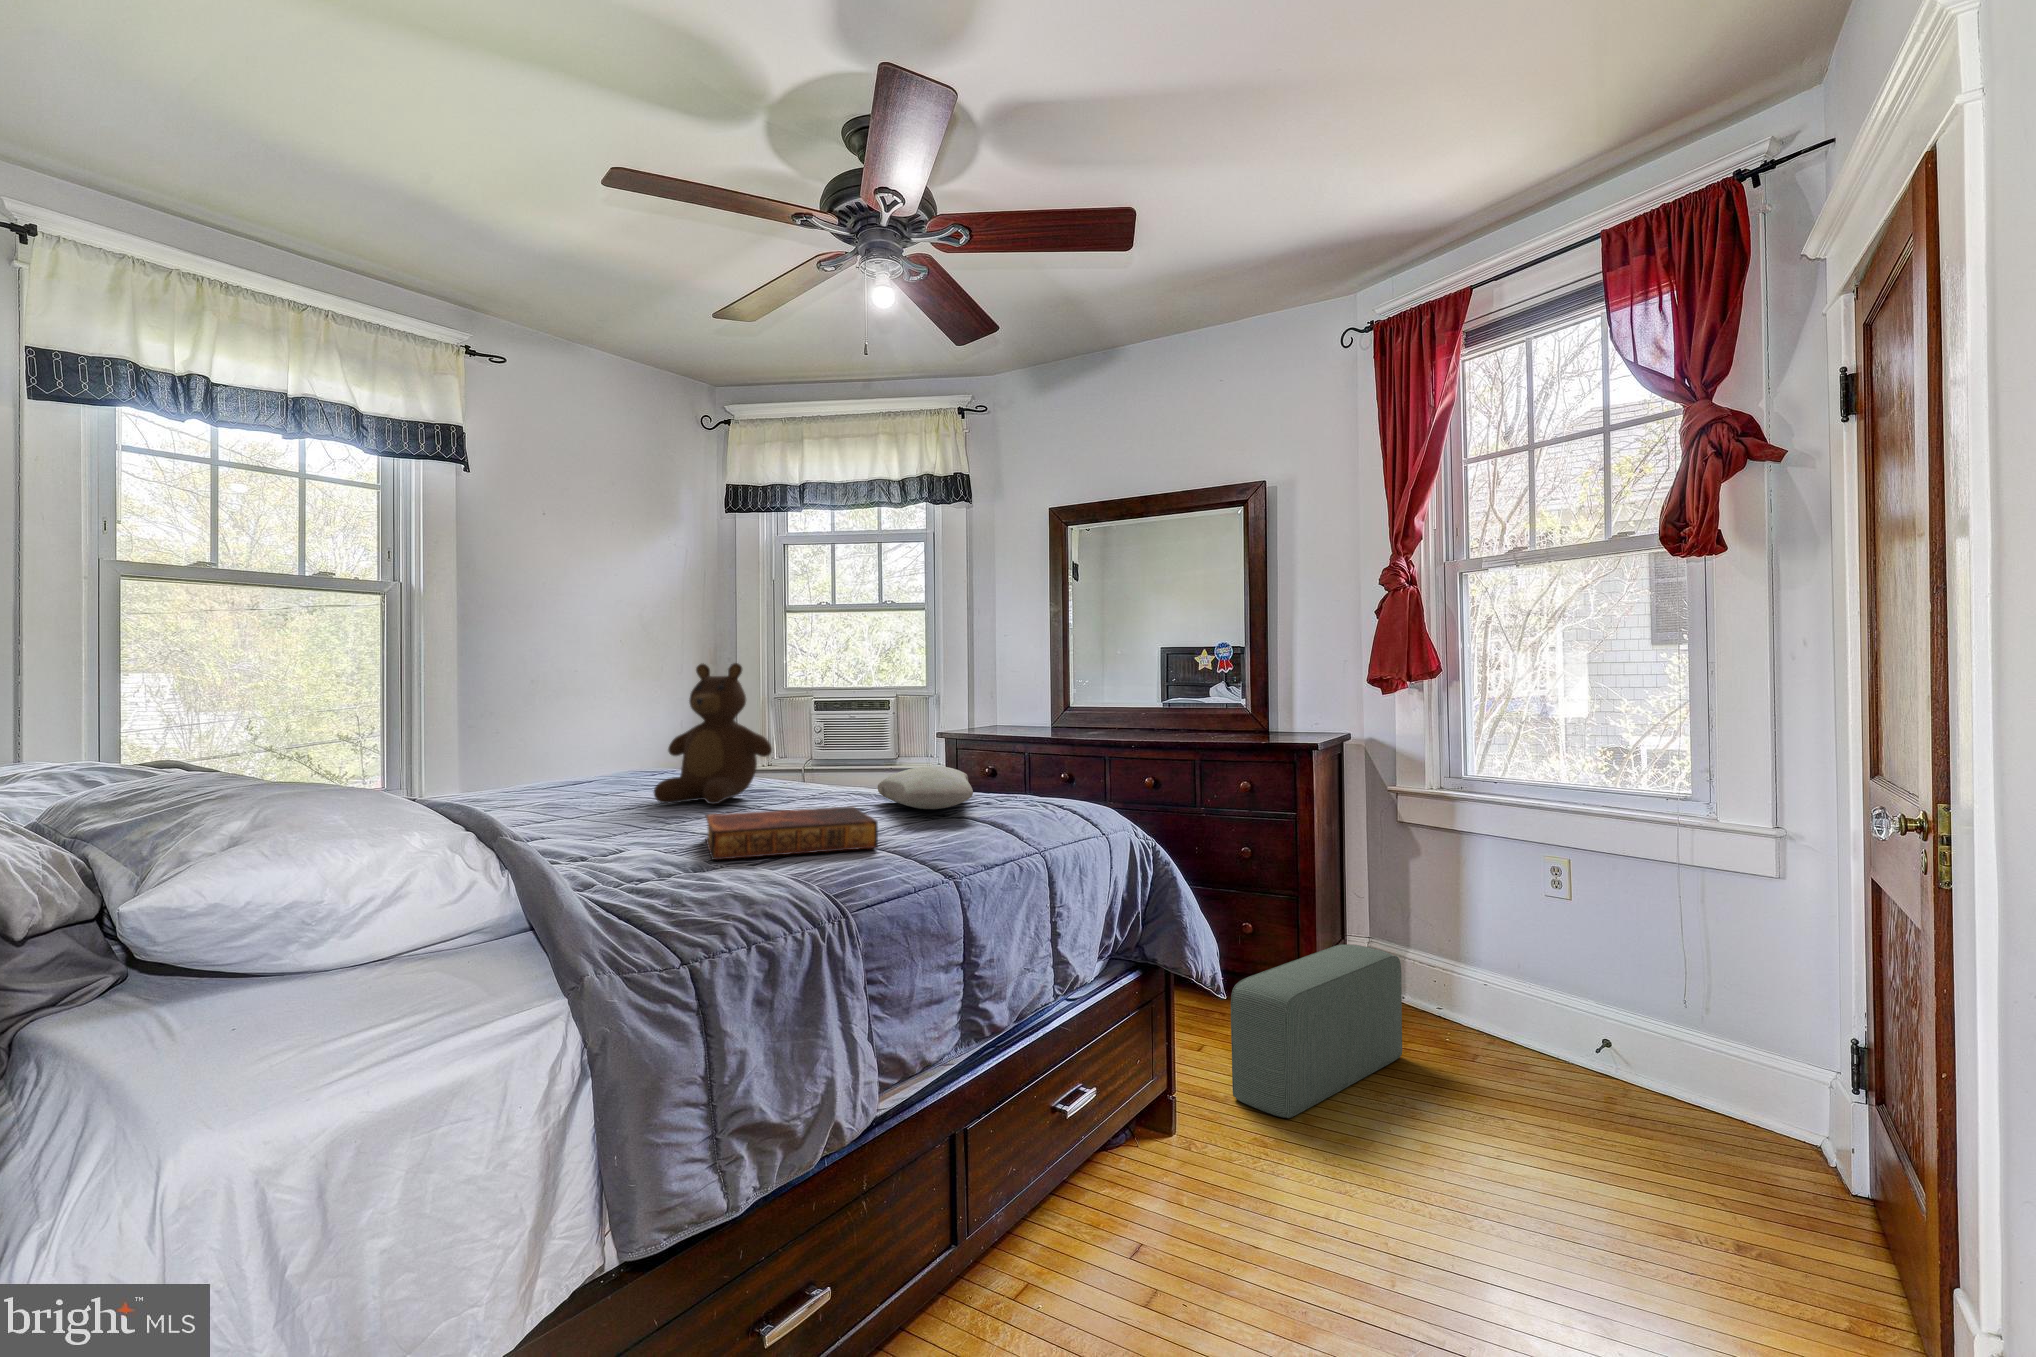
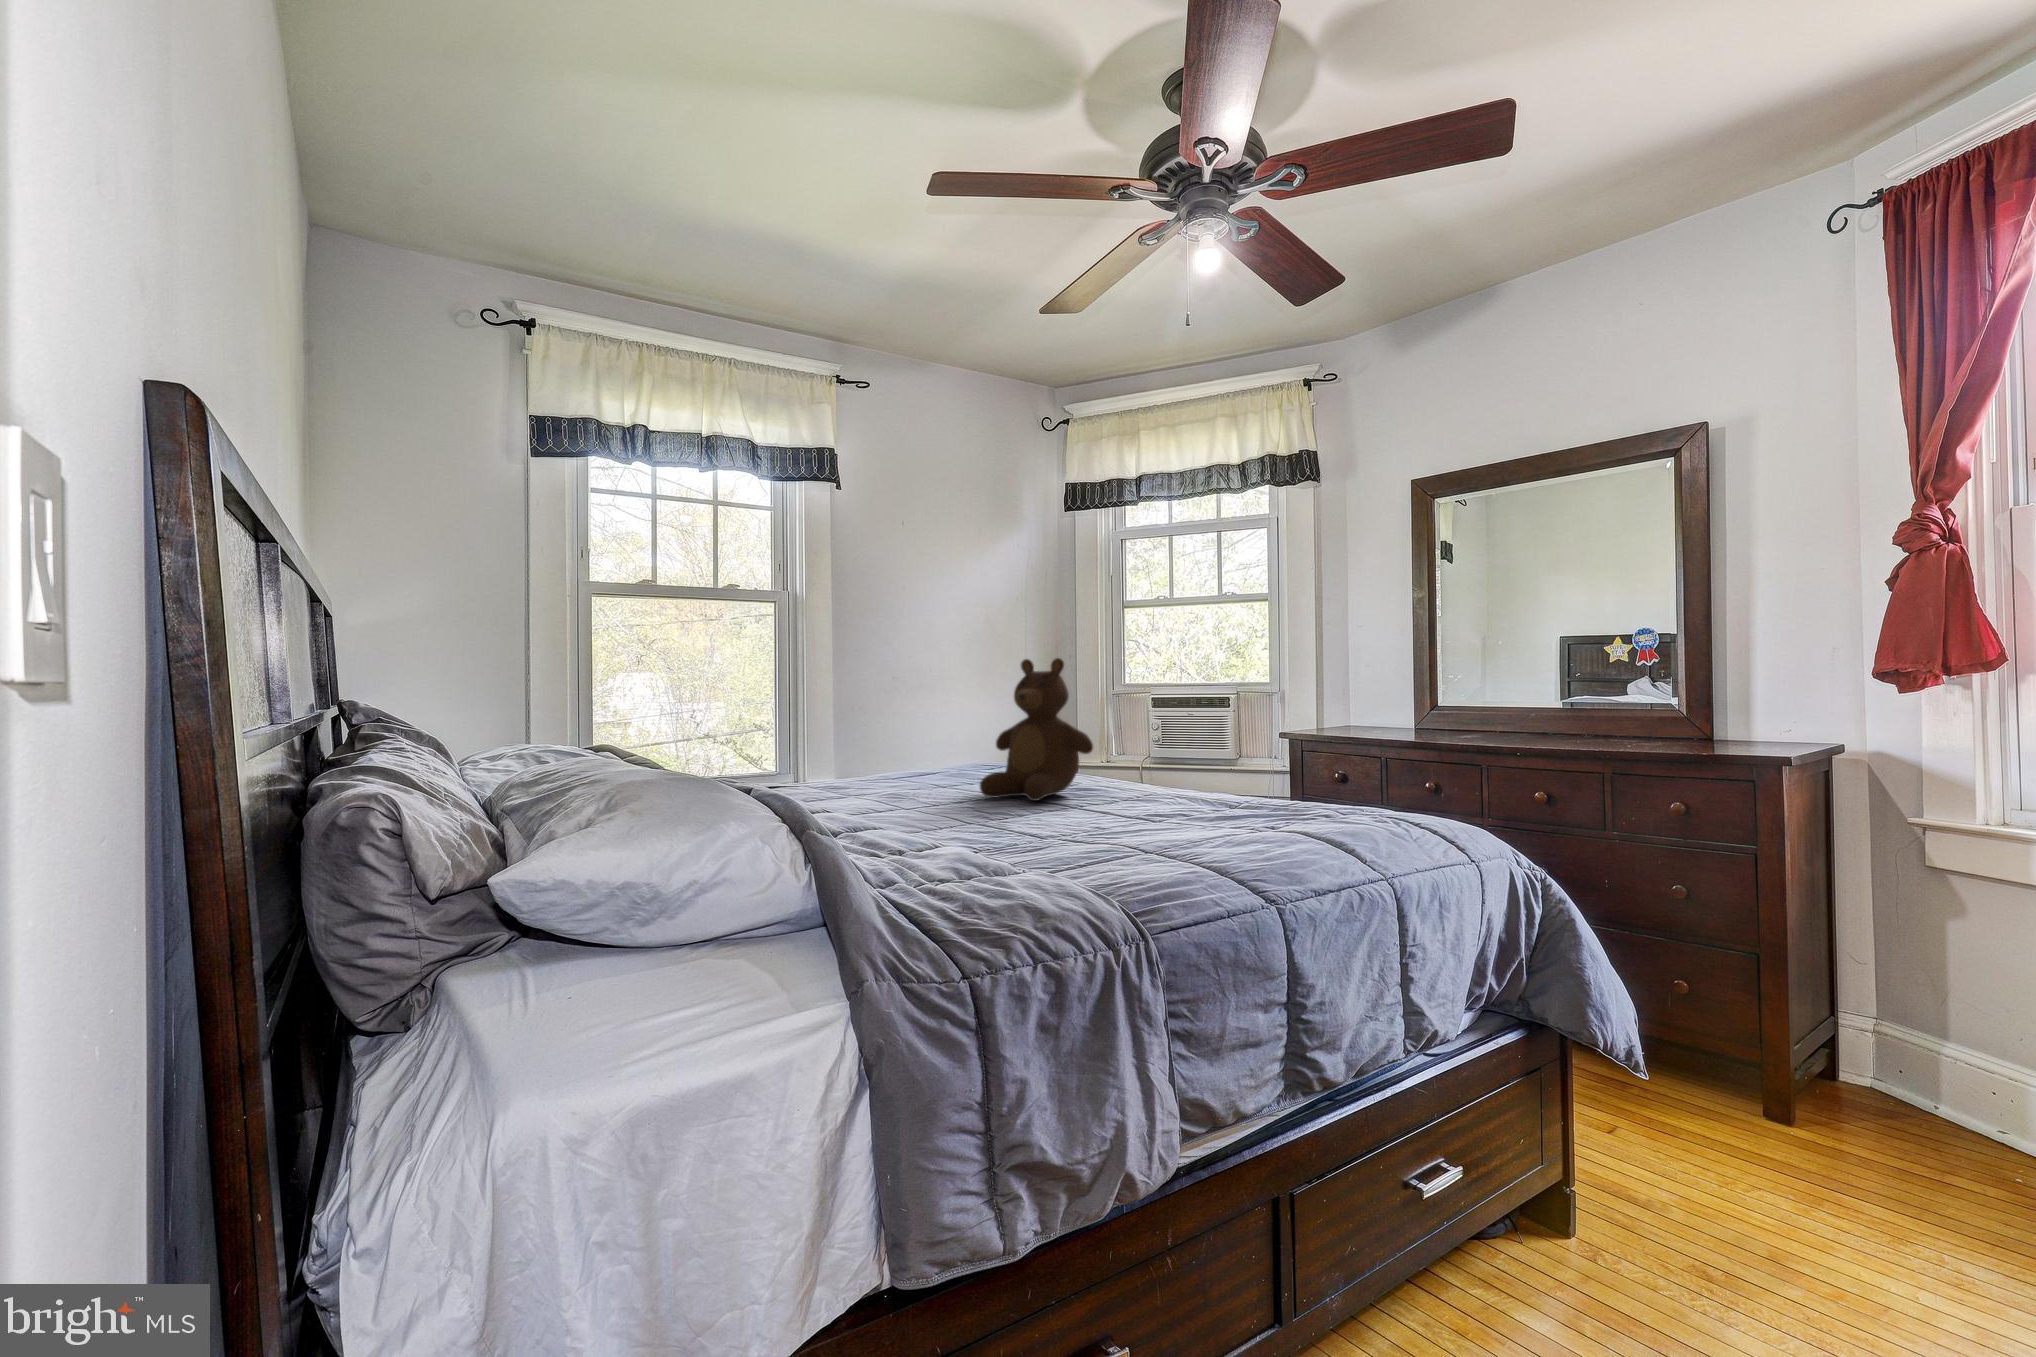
pillow: present [878,766,973,809] -> none [1202,771,1306,819]
book: present [706,807,878,860] -> none [1014,812,1190,862]
pouf: present [1231,944,1402,1118] -> none [1656,1024,1936,1247]

